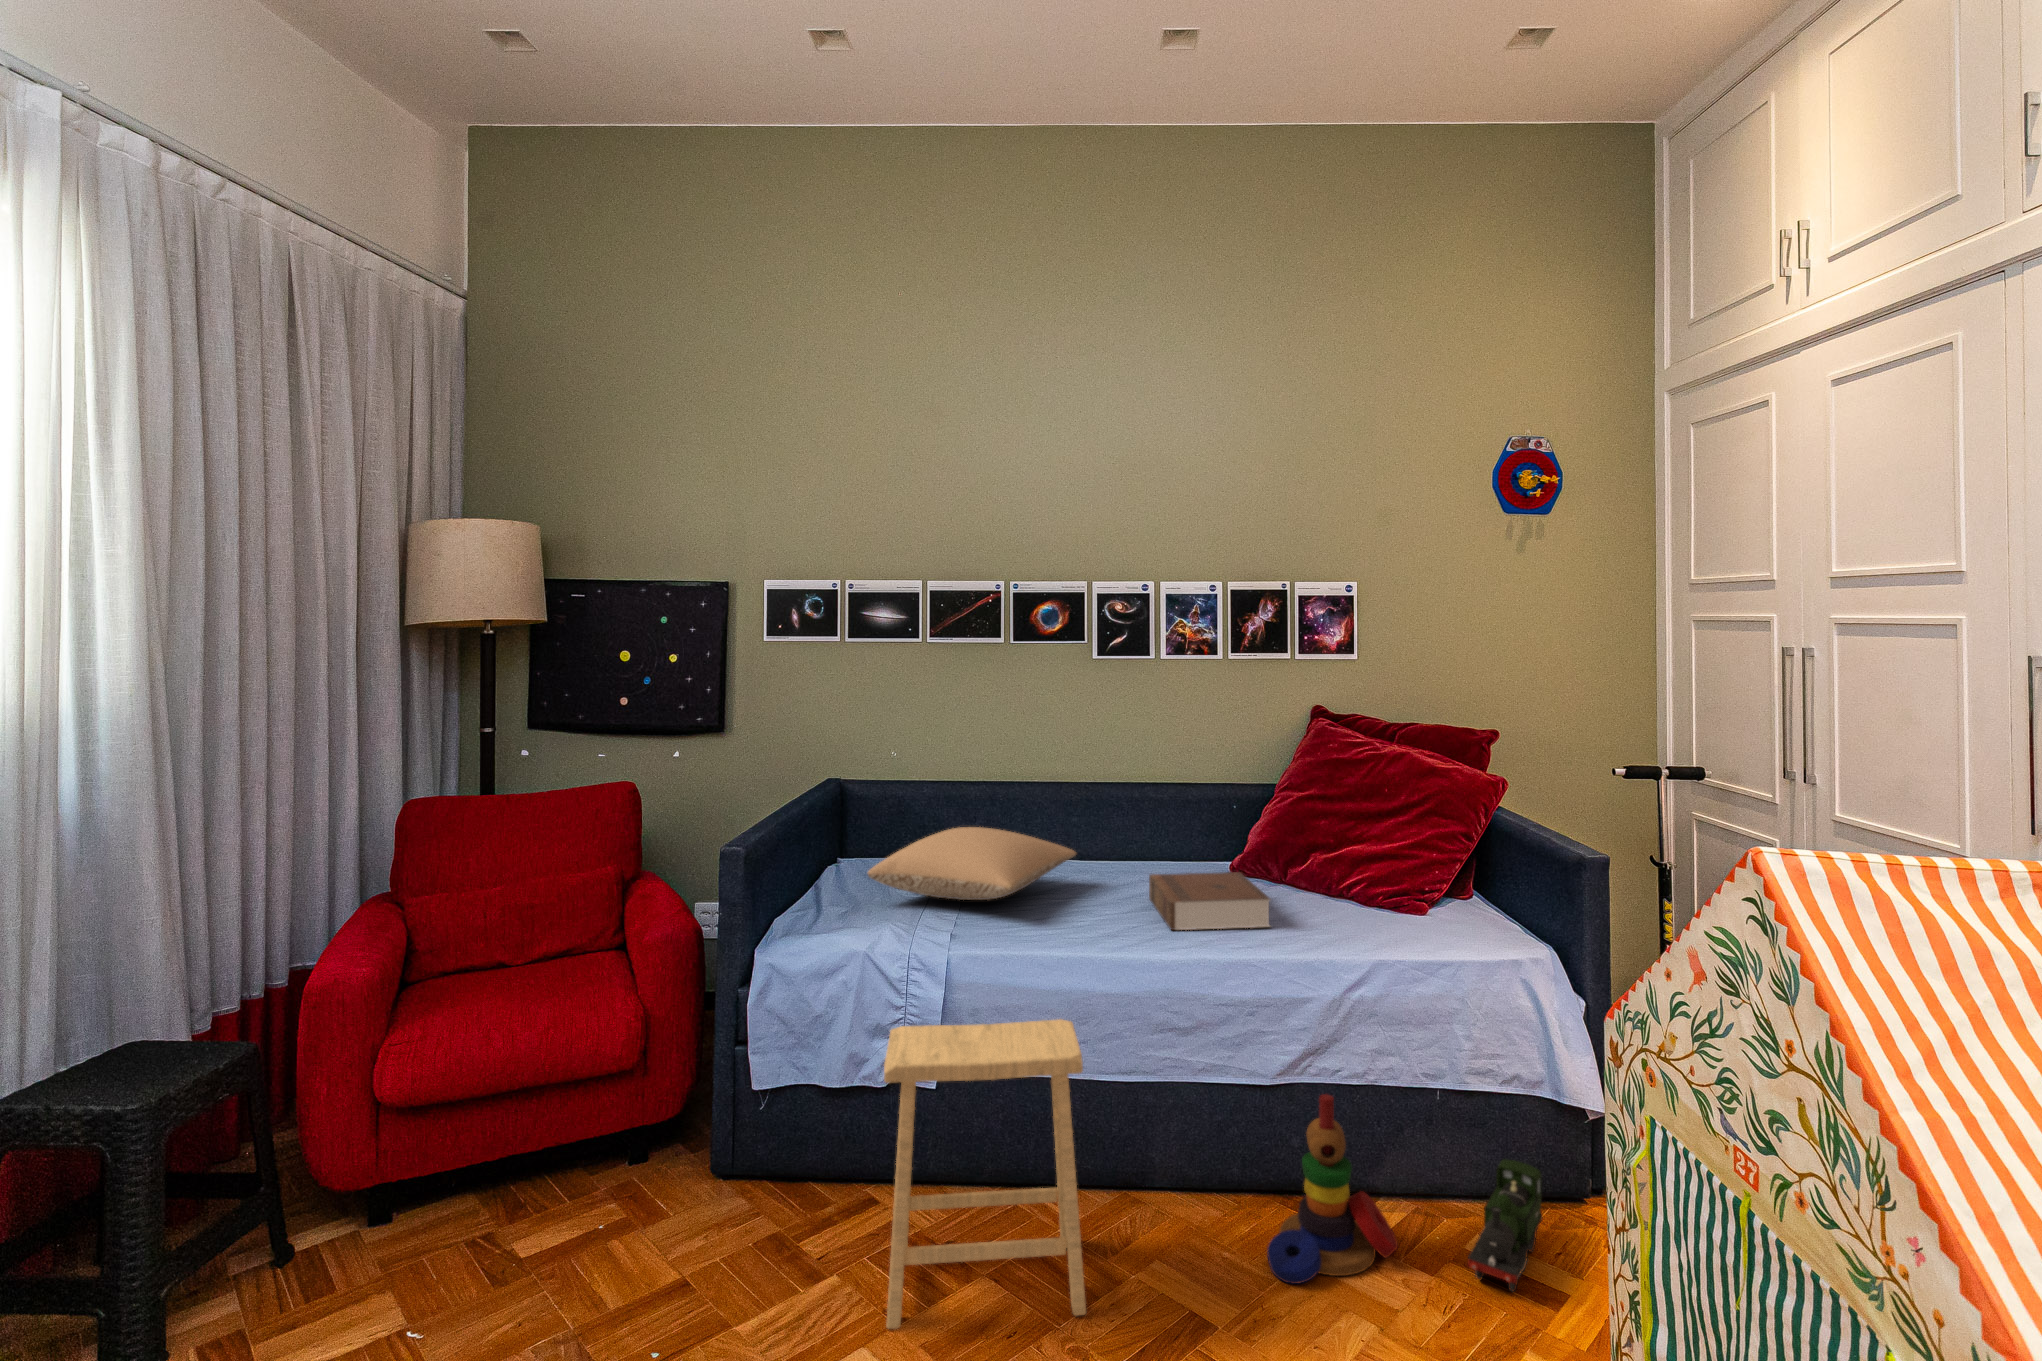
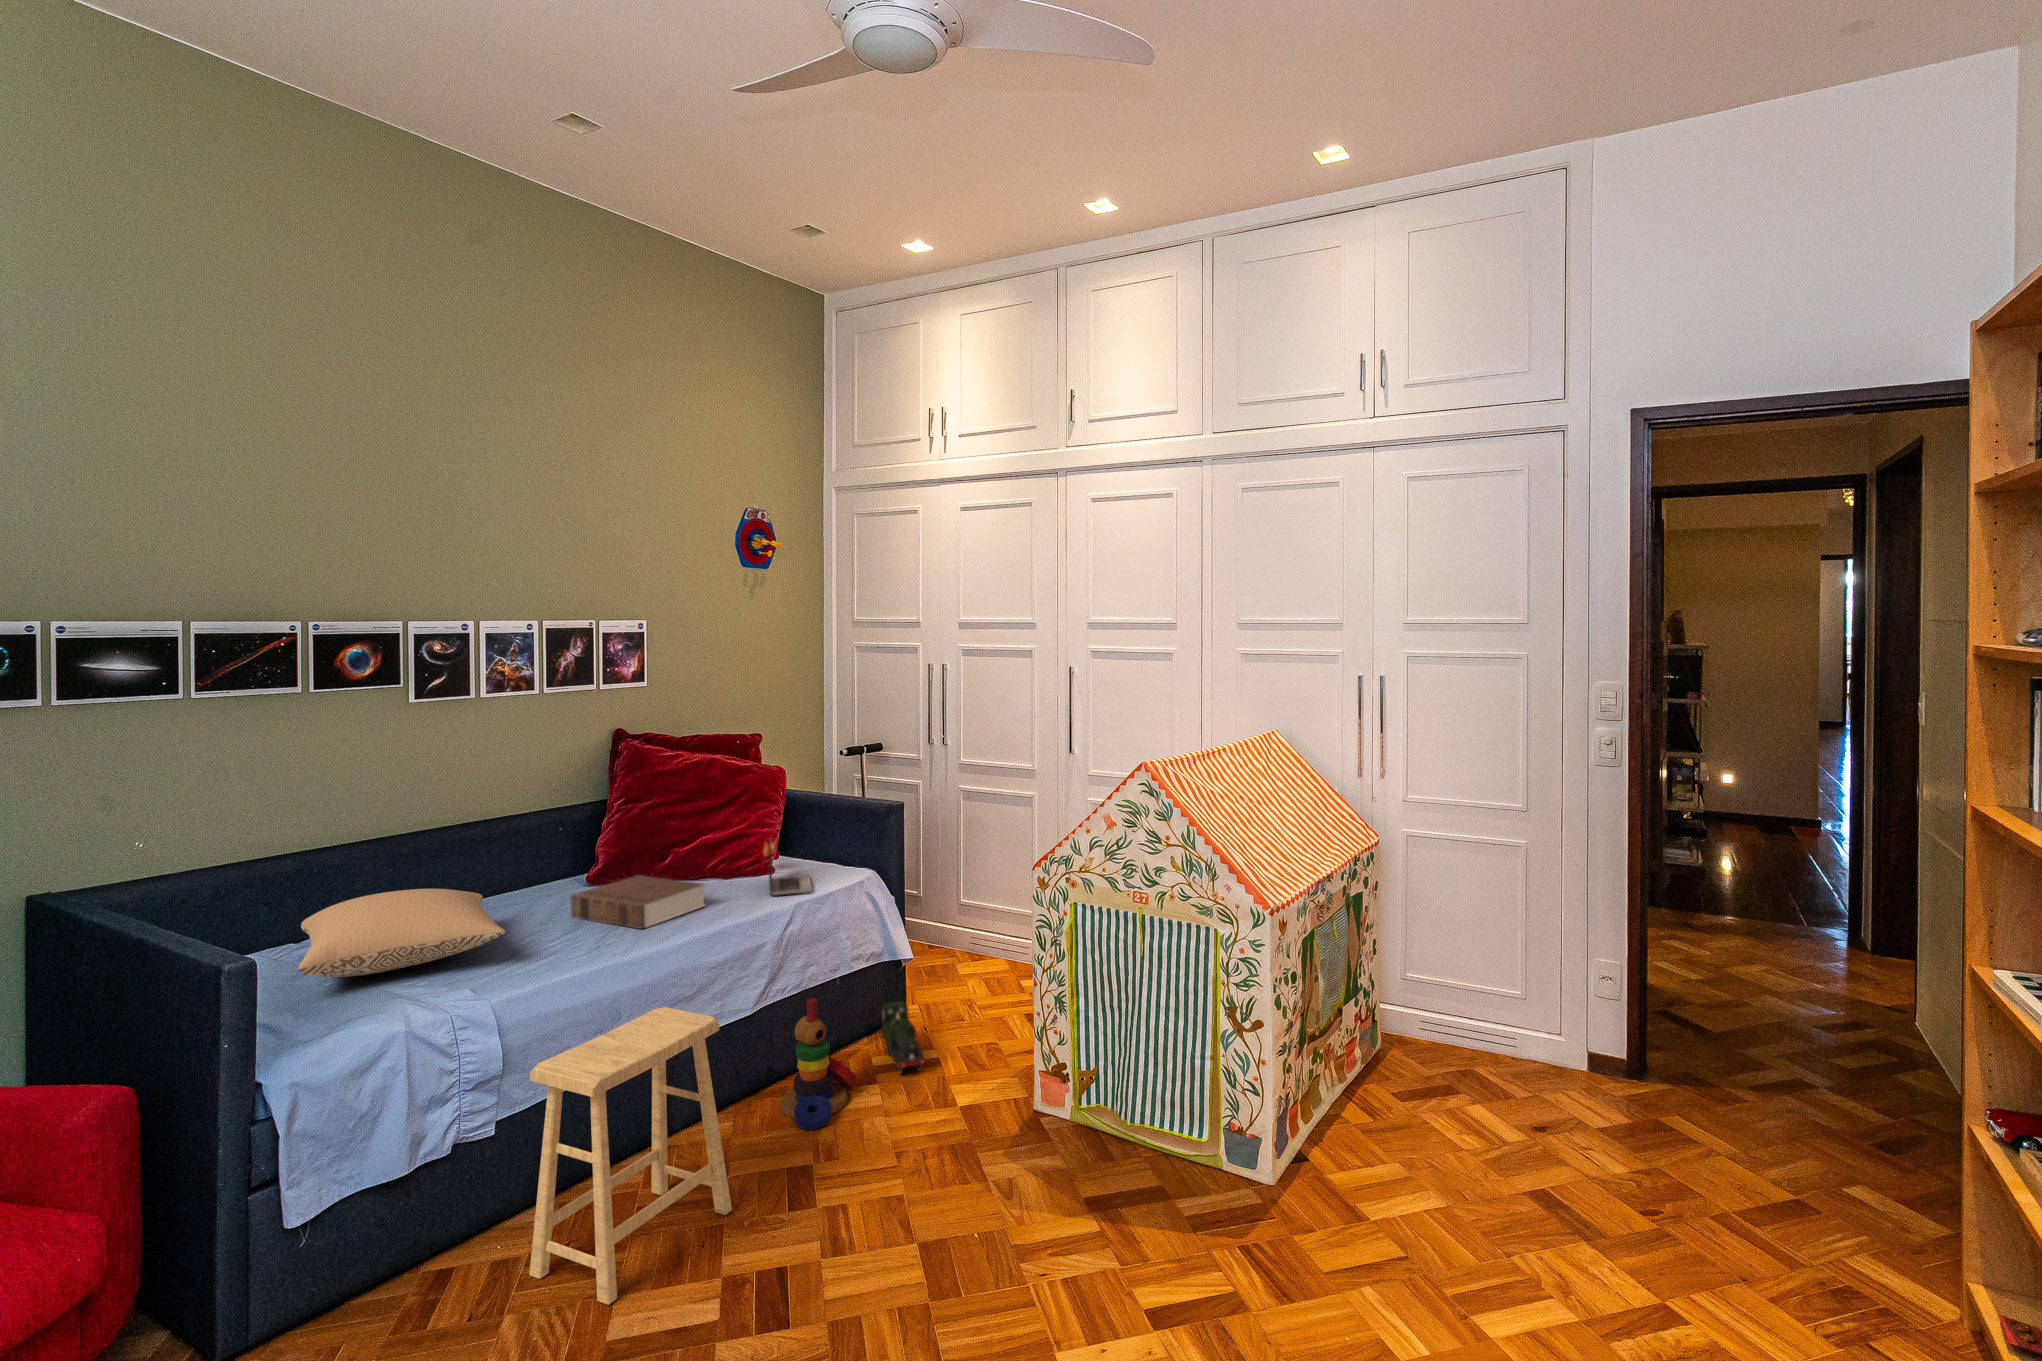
laptop: none [1357,862,1446,952] -> present [764,841,812,896]

